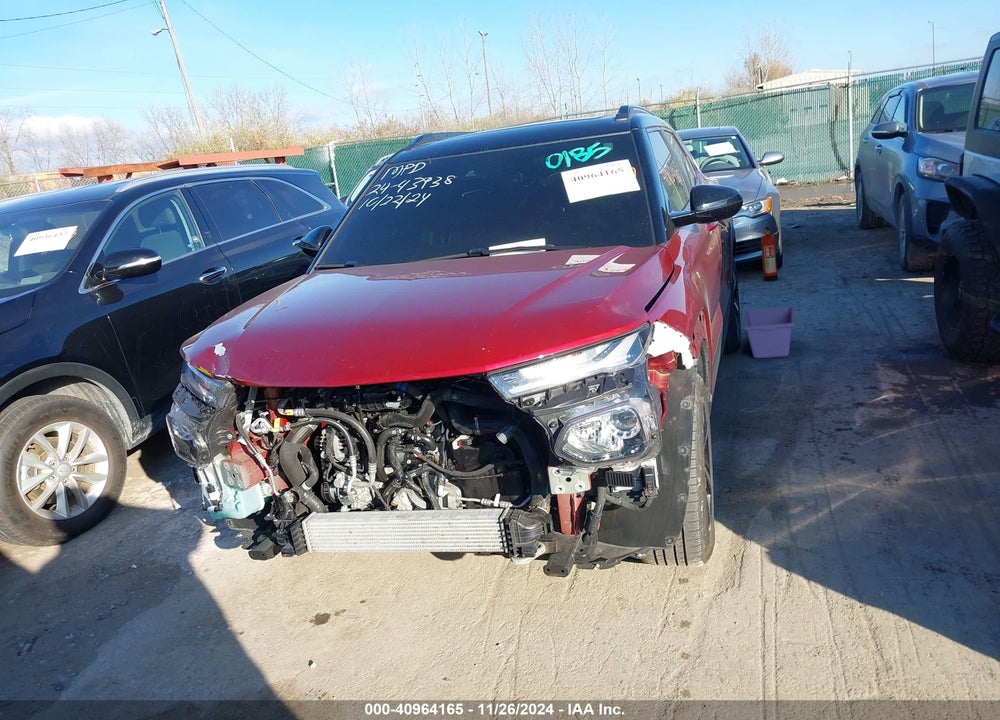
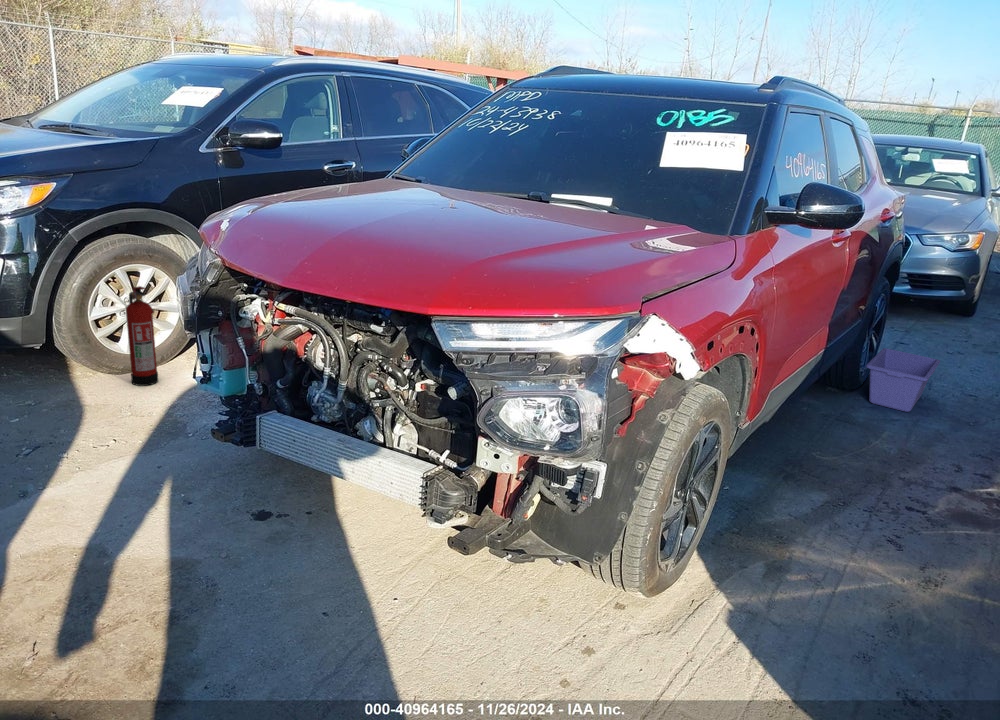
fire extinguisher: present [761,227,778,281] -> present [126,286,158,386]

